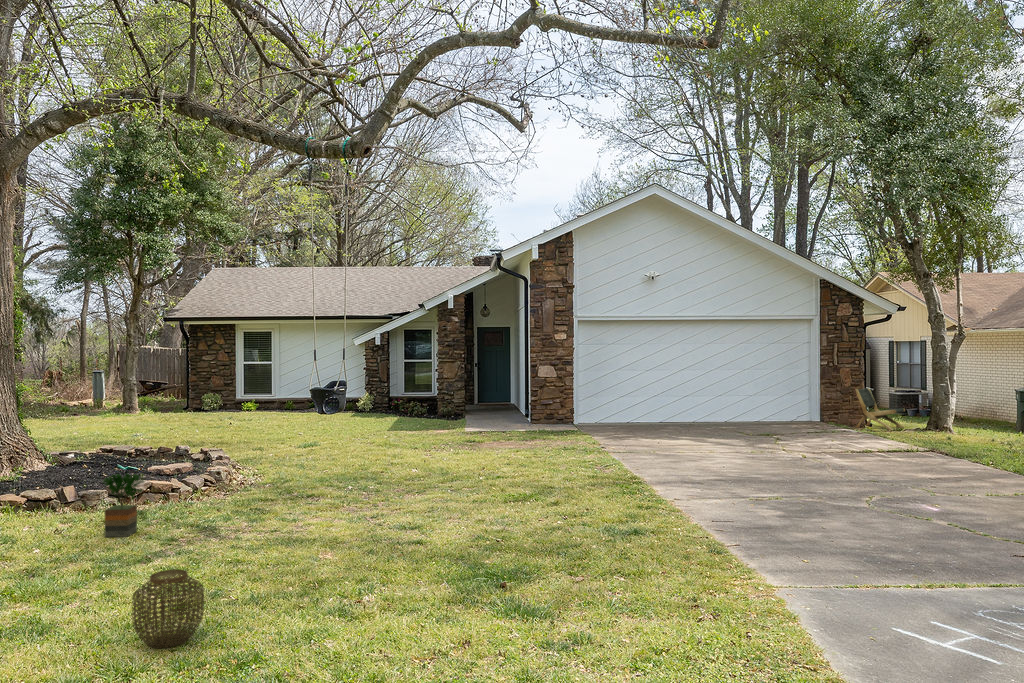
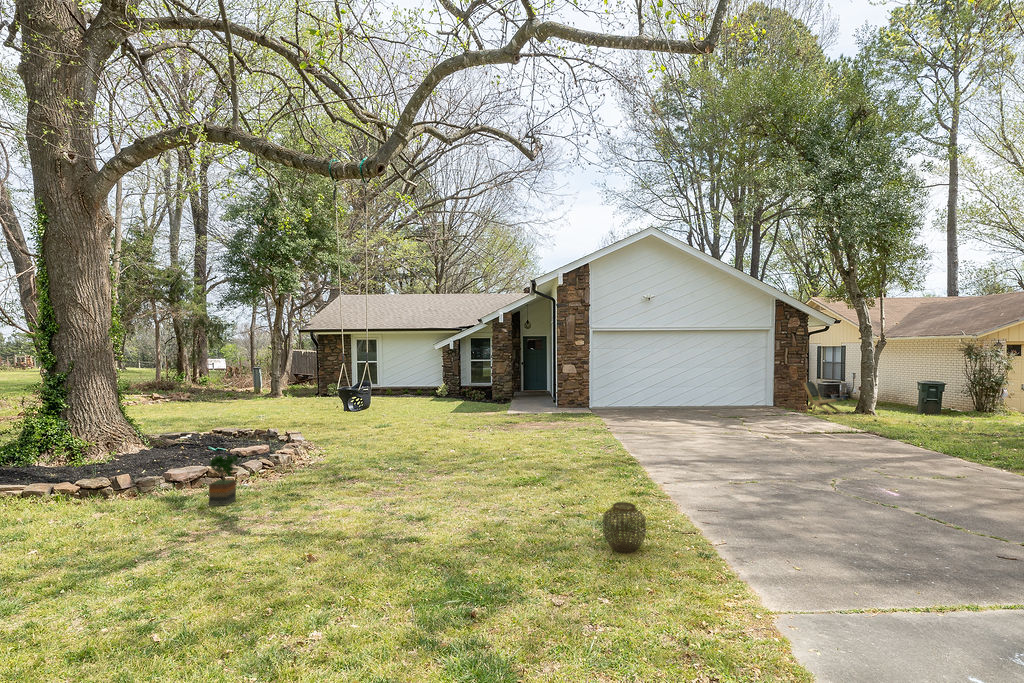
woven basket: present [132,569,204,649] -> present [603,502,646,553]

